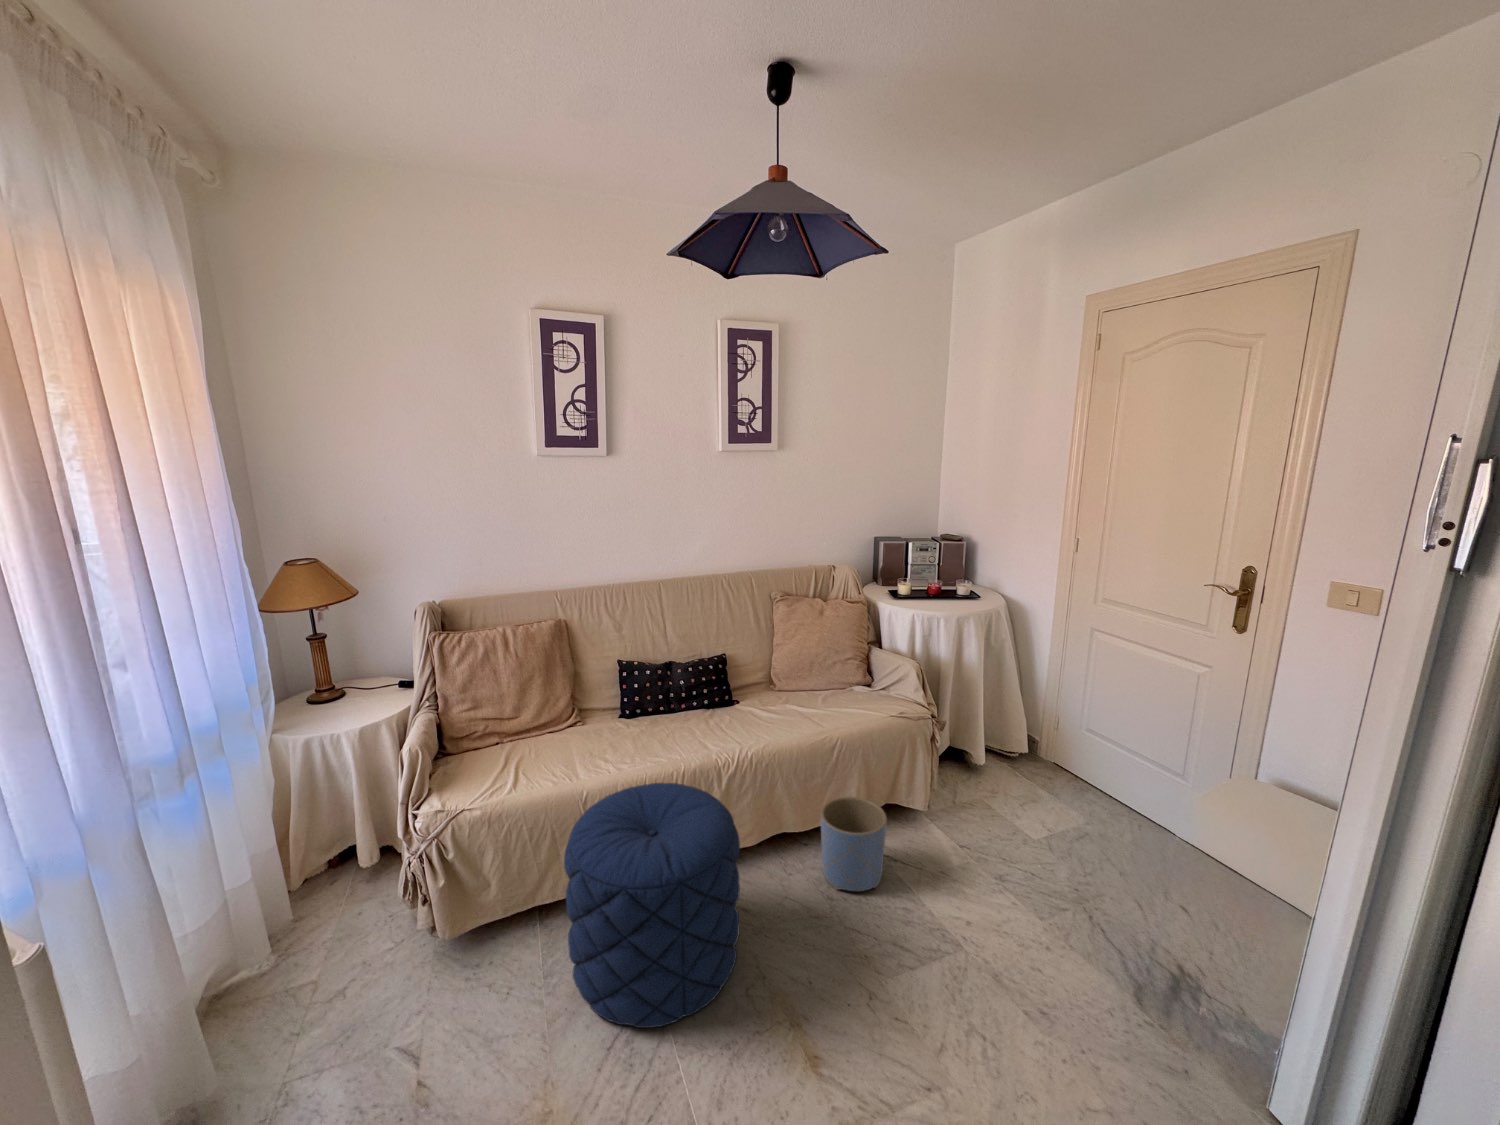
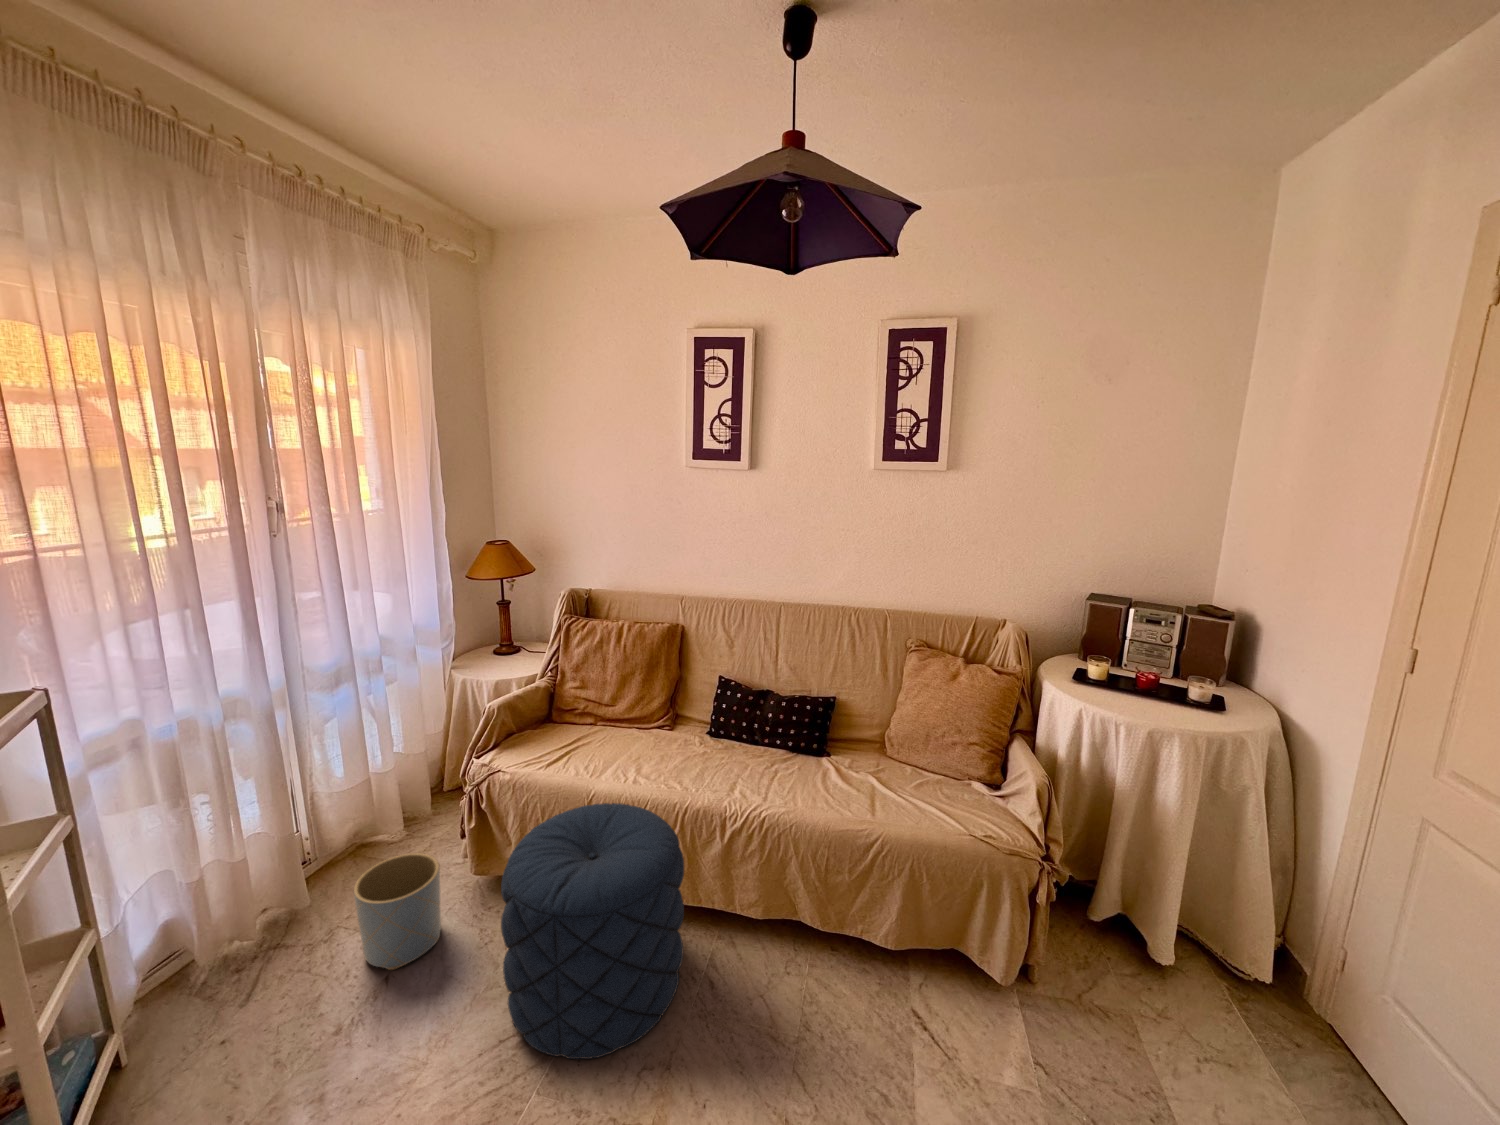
planter: present [821,797,887,891] -> present [354,853,441,970]

